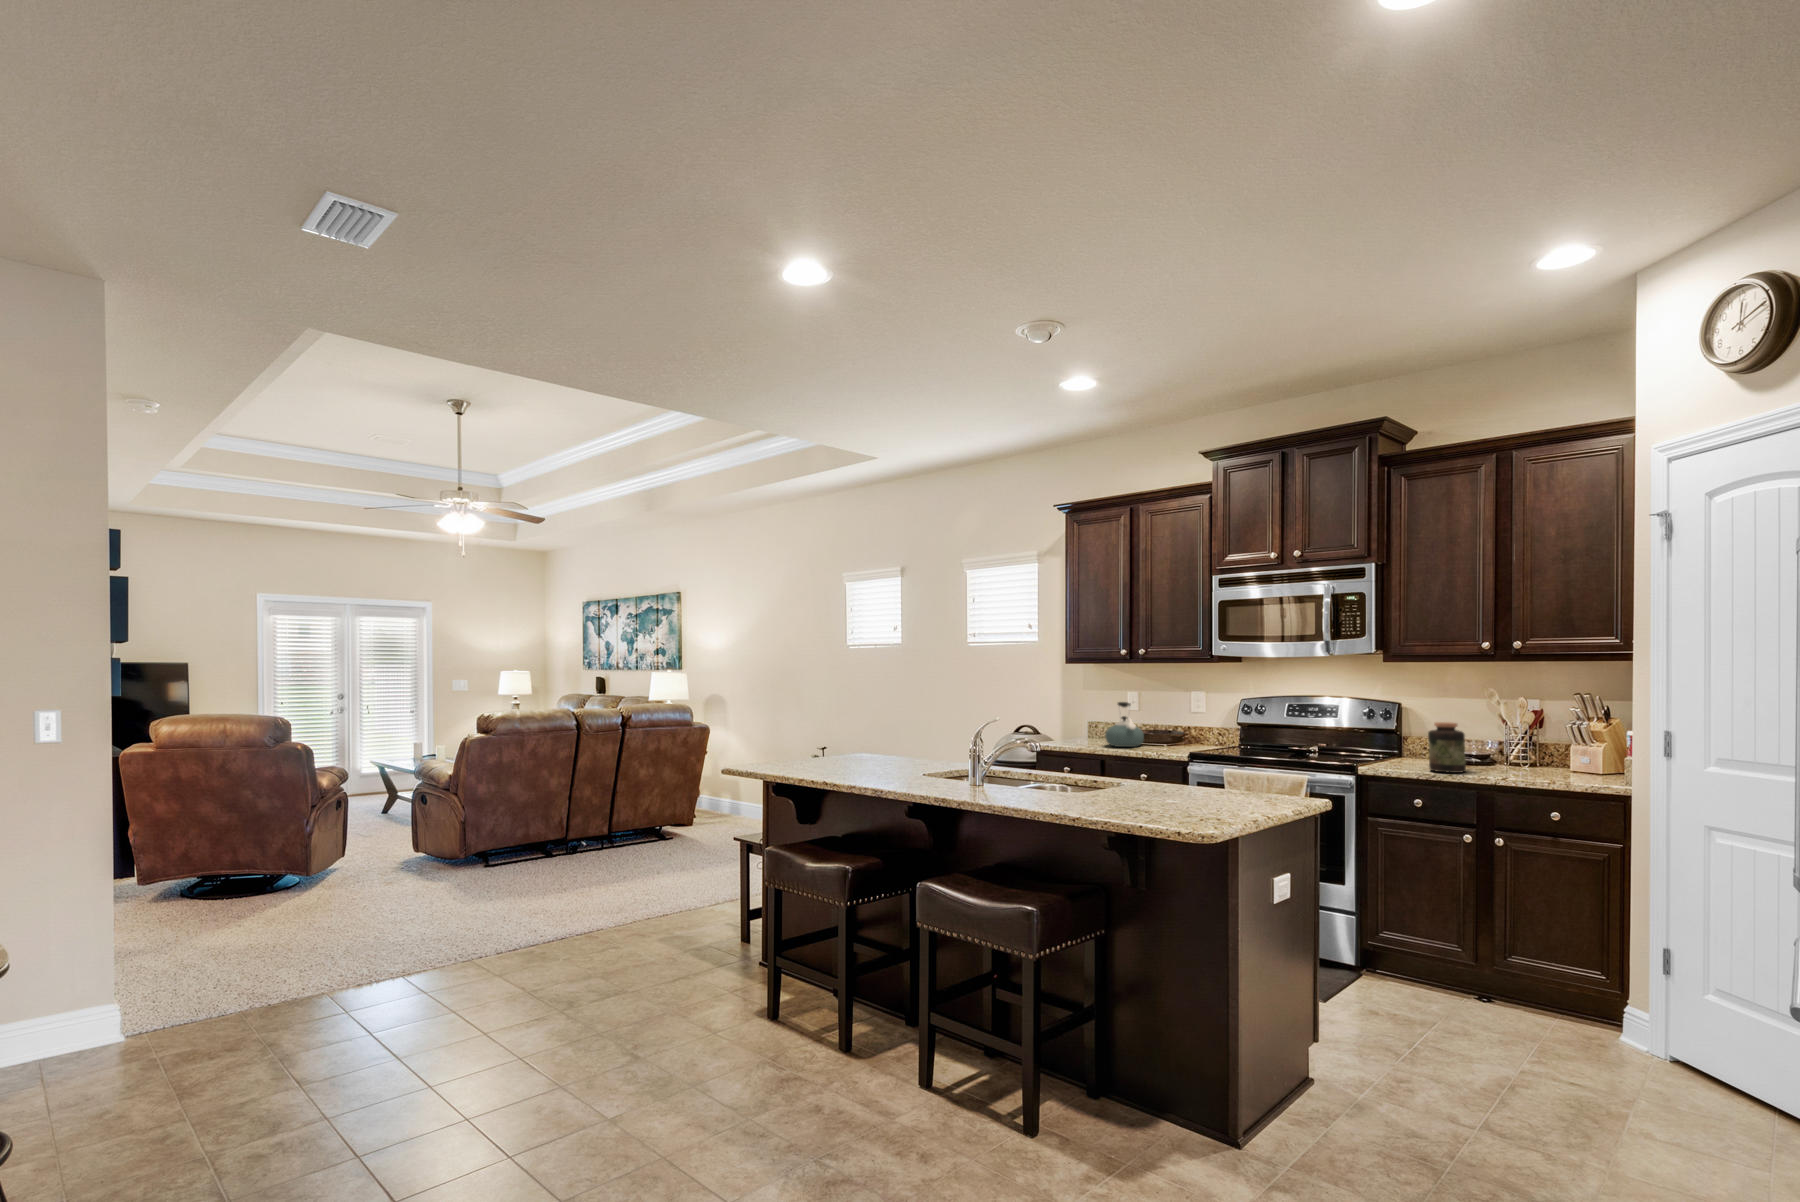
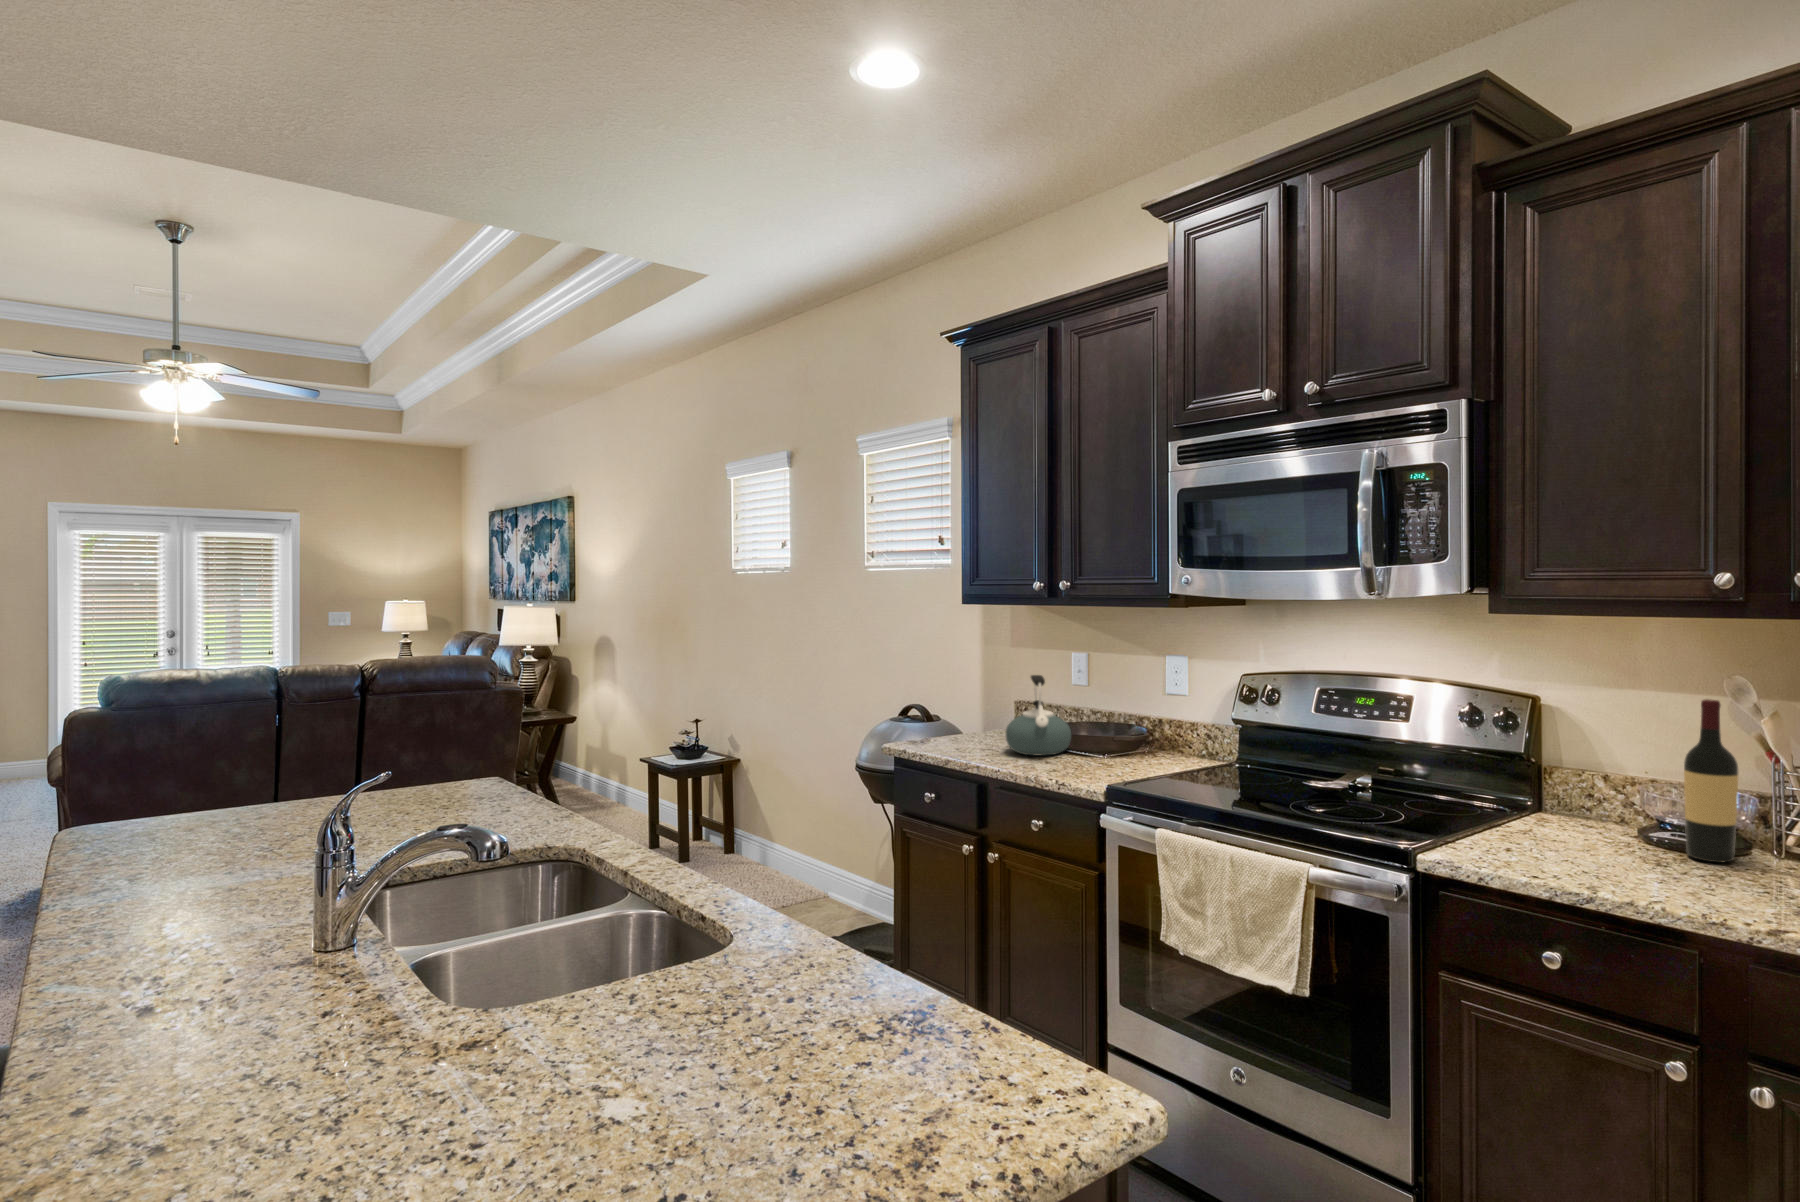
wine bottle: none [1467,694,1489,765] -> present [1684,699,1738,862]
jar: present [1428,722,1466,773] -> none [1586,767,1676,892]

